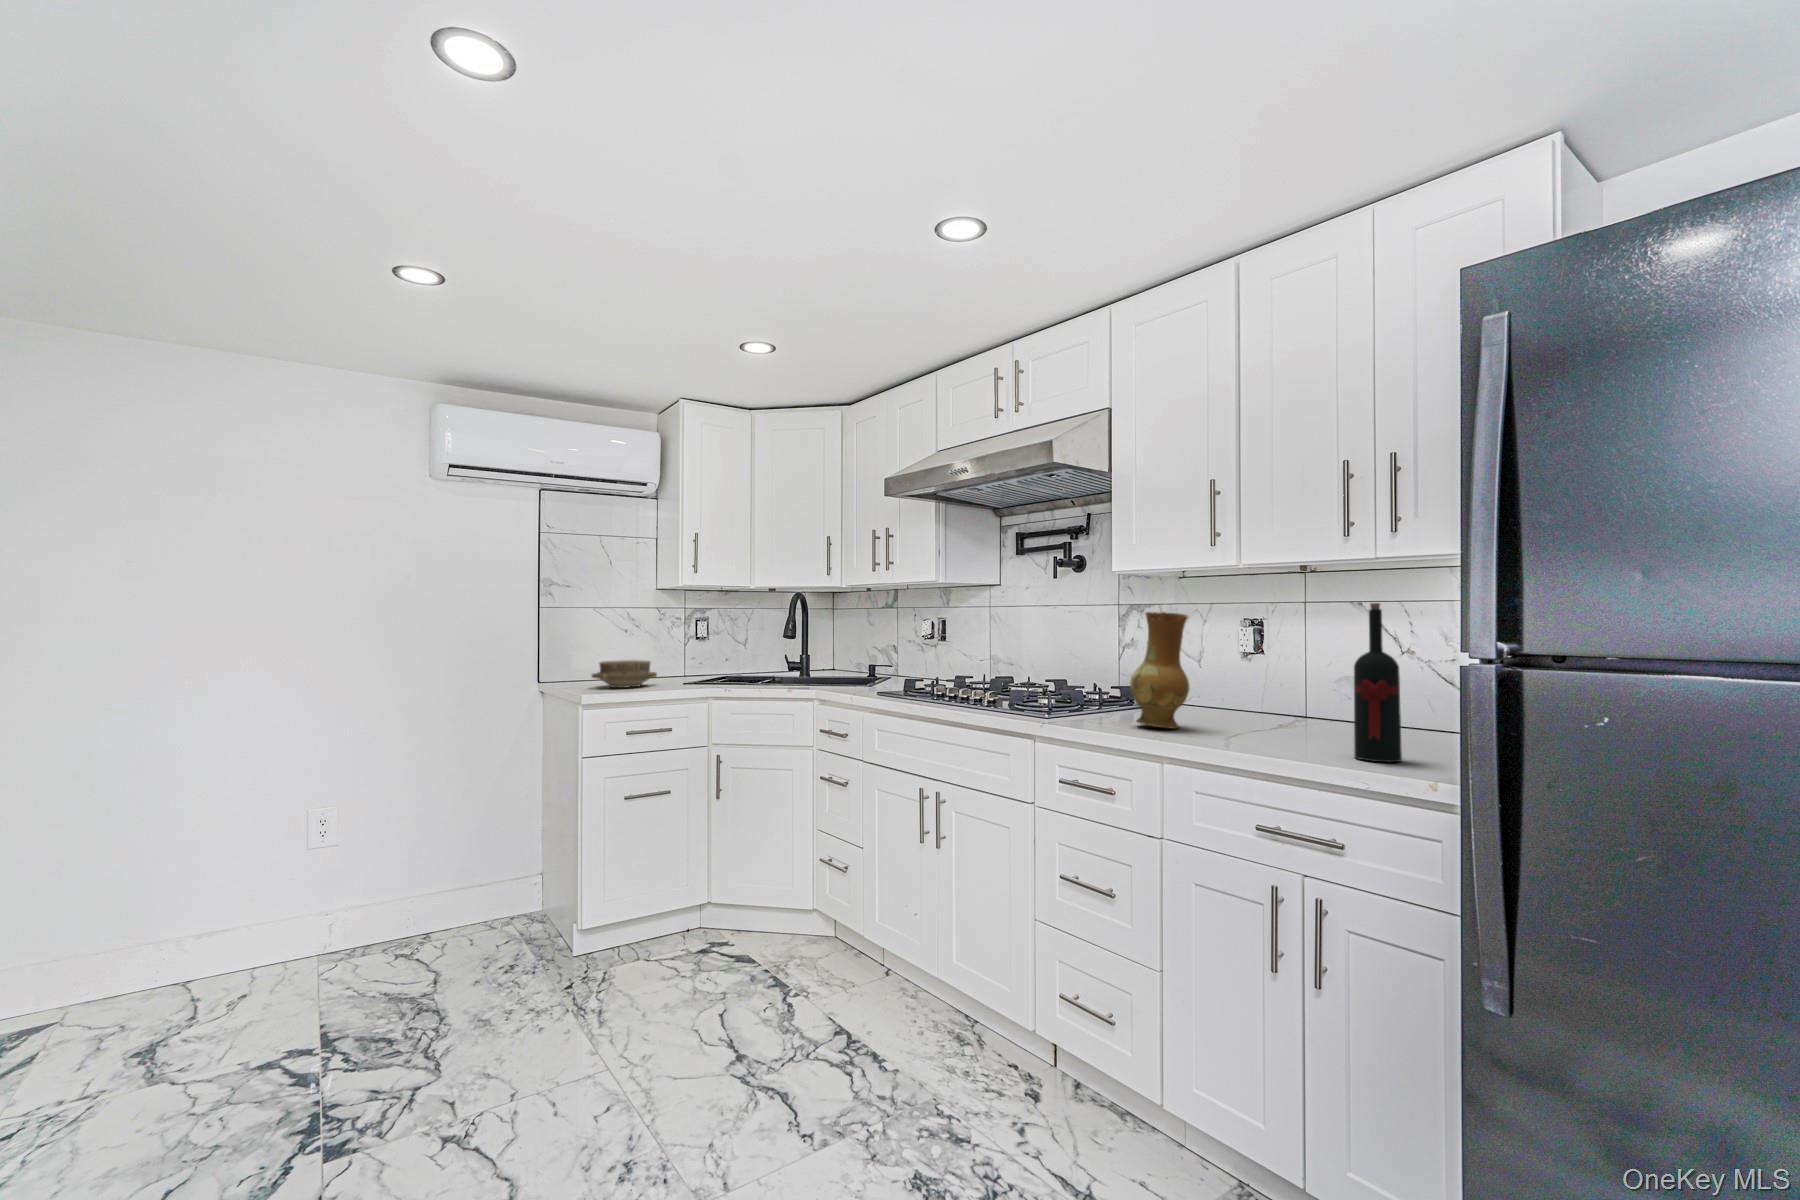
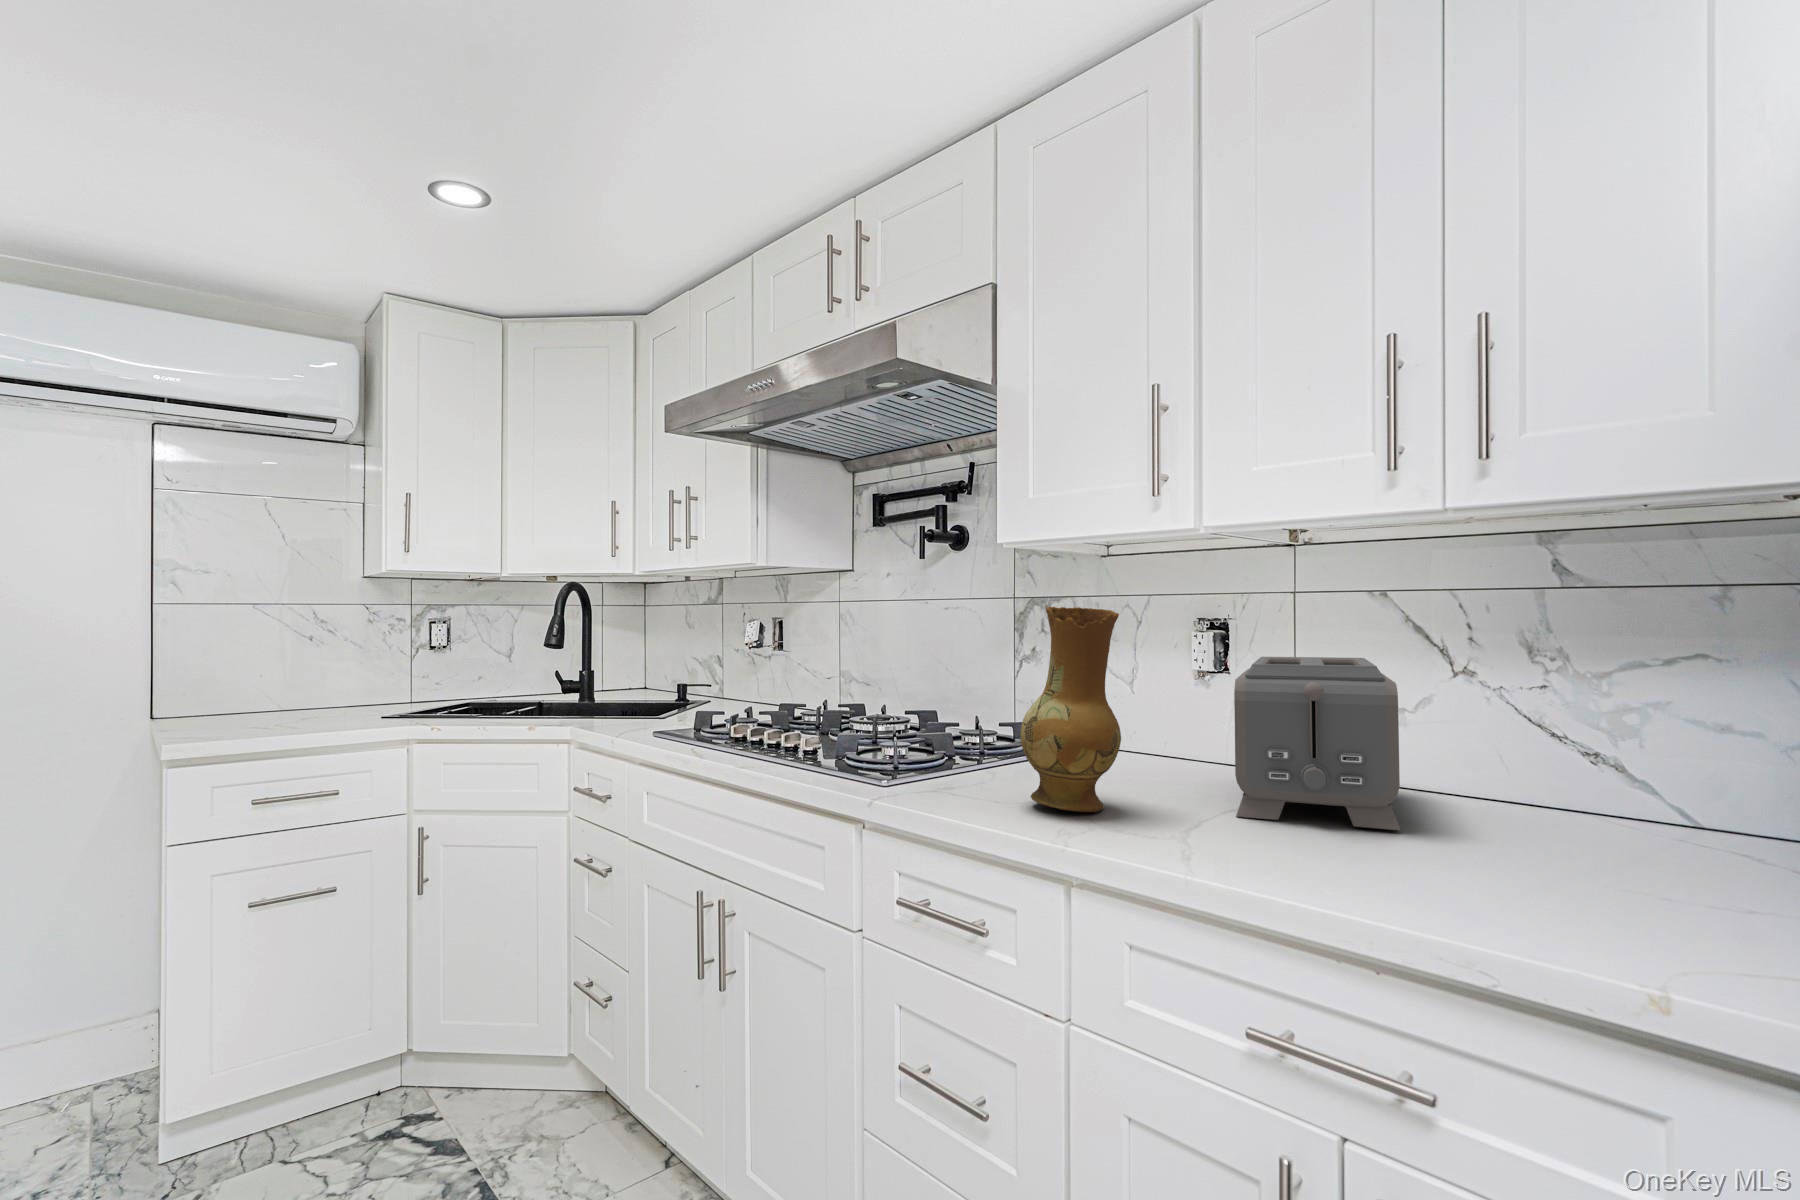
wine bottle: present [1354,603,1402,762] -> none [1441,587,1541,911]
toaster: none [1257,643,1357,739] -> present [1234,657,1400,830]
ceramic bowl: present [592,660,657,688] -> none [222,682,340,725]

